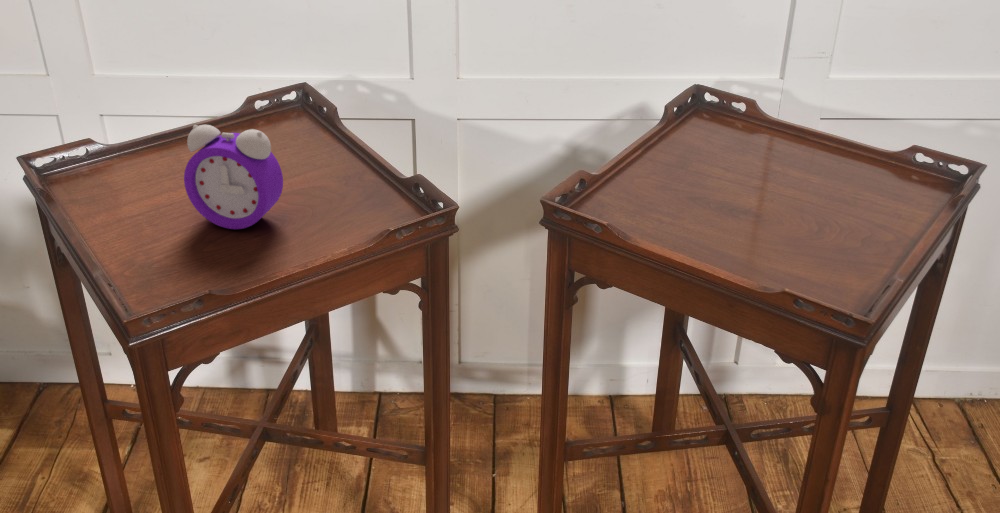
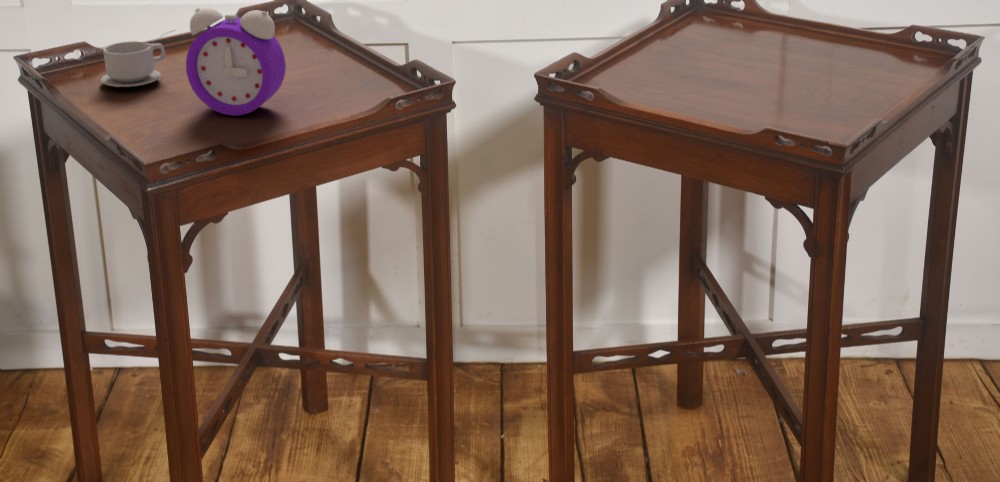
teacup: none [109,133,181,190] -> present [101,30,175,87]

